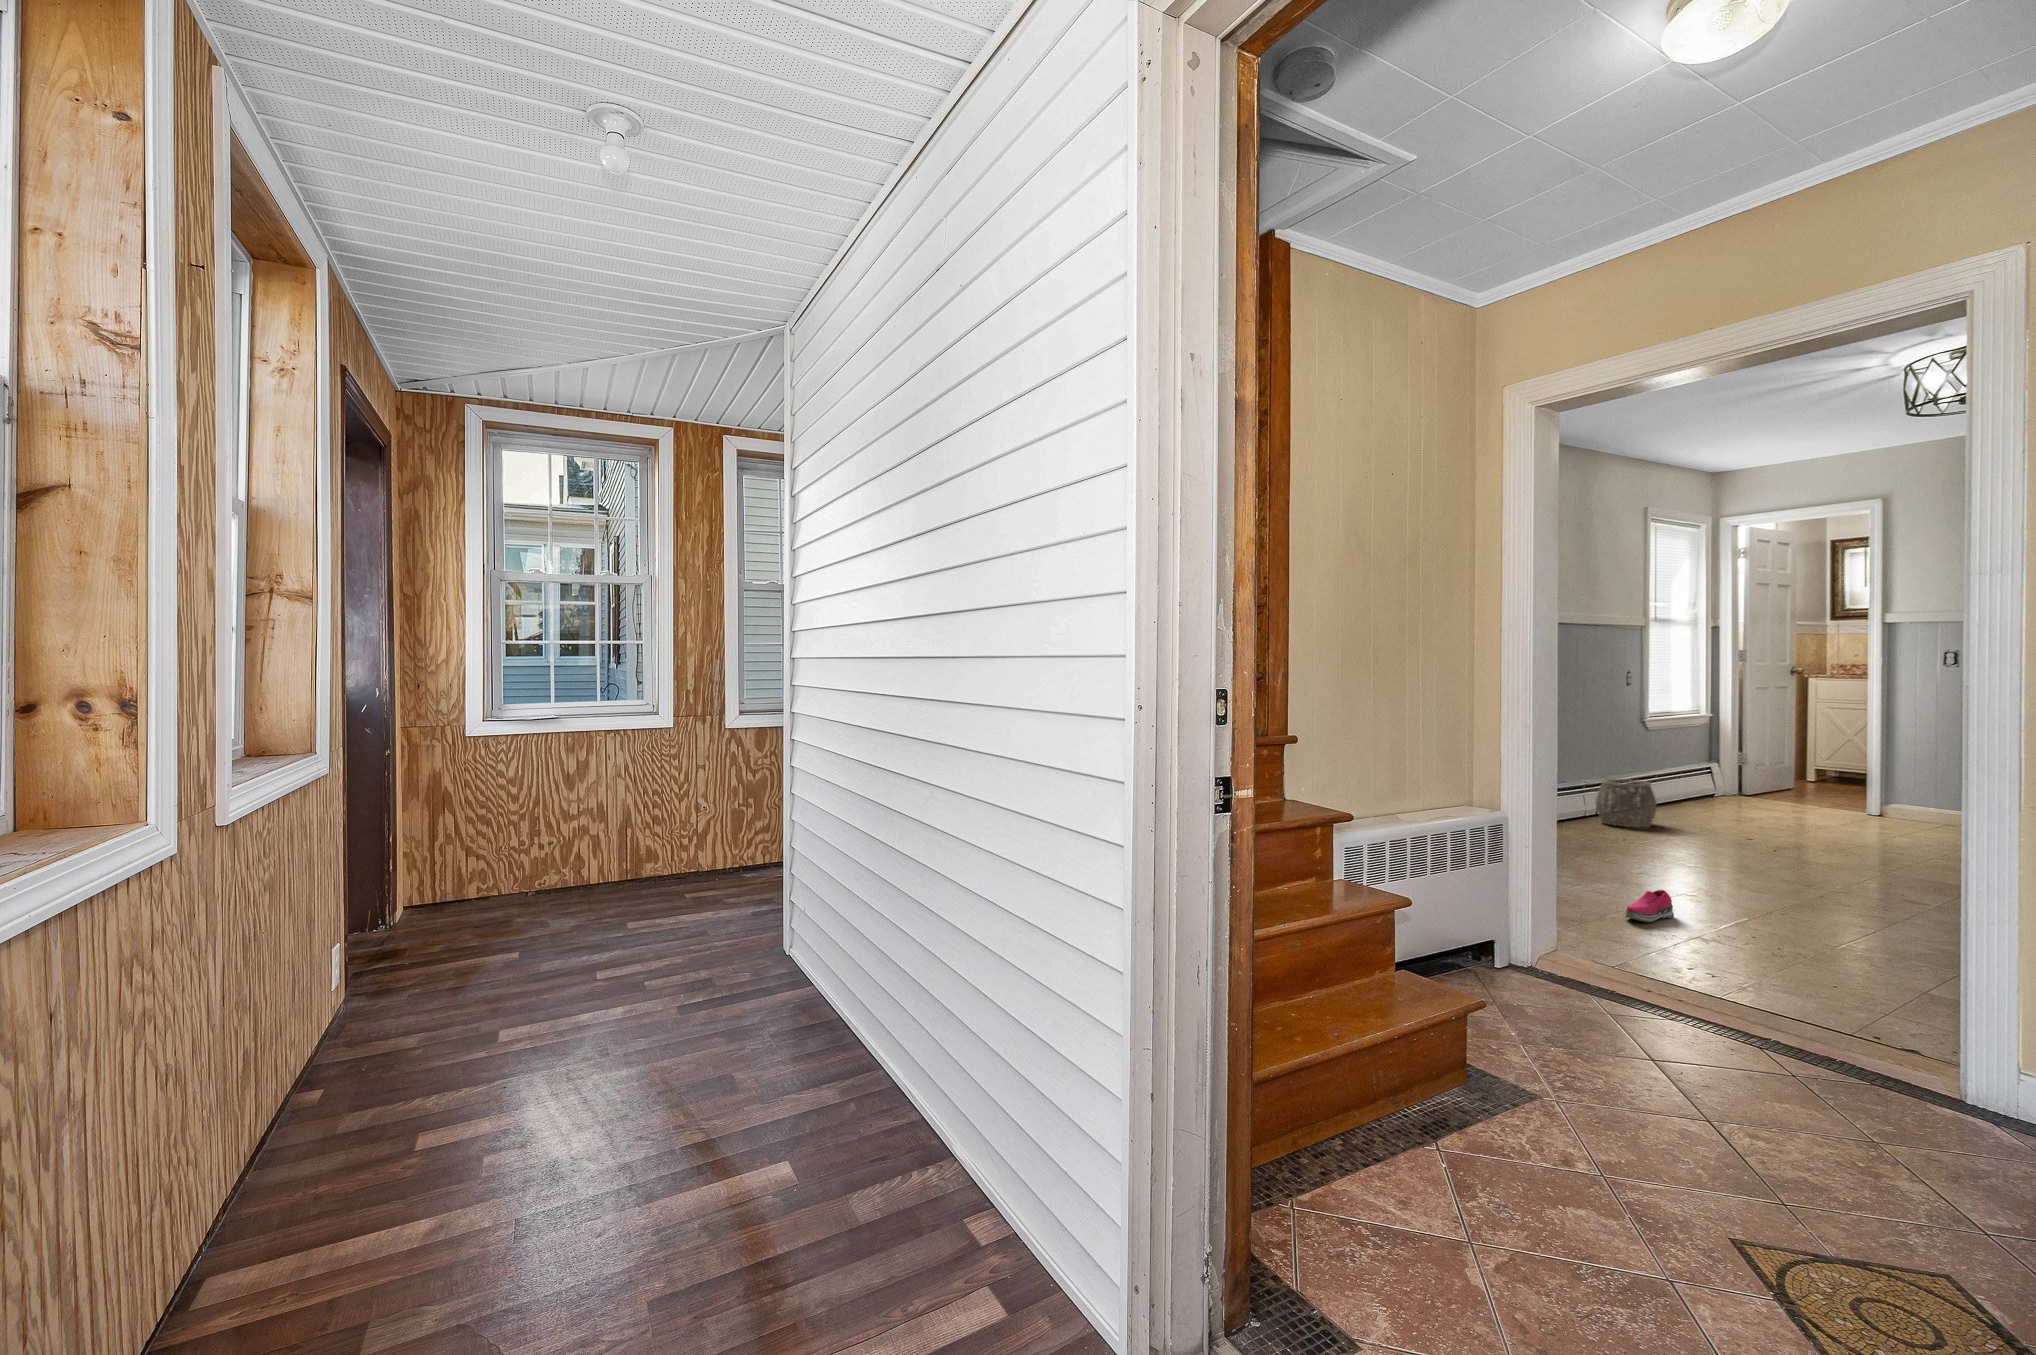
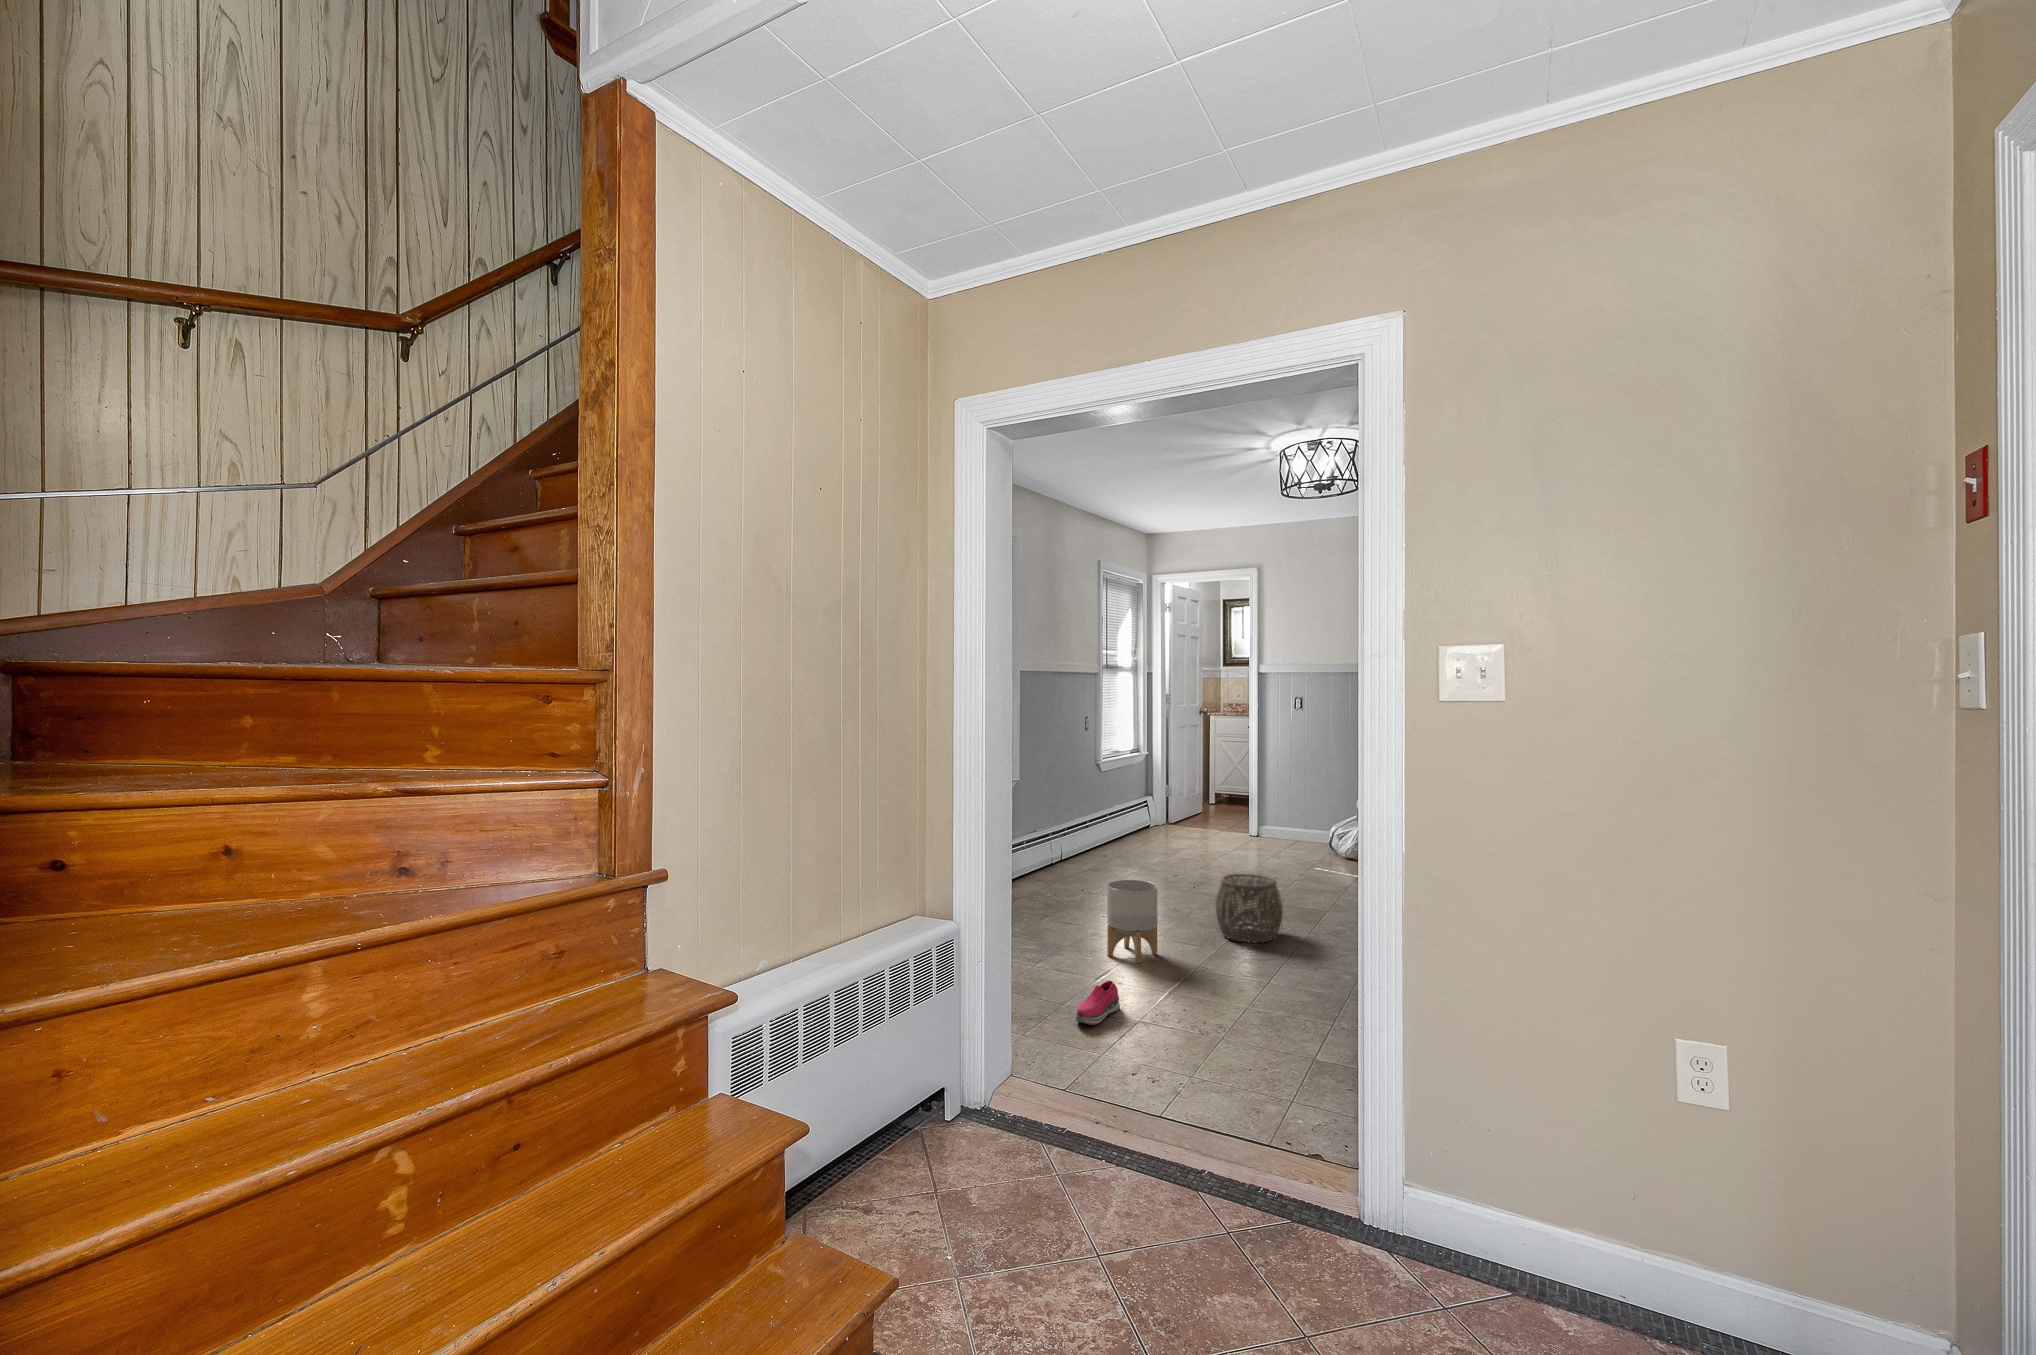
woven basket: present [1596,779,1656,828] -> present [1215,874,1283,943]
planter: none [1659,815,1721,892] -> present [1107,880,1158,963]

